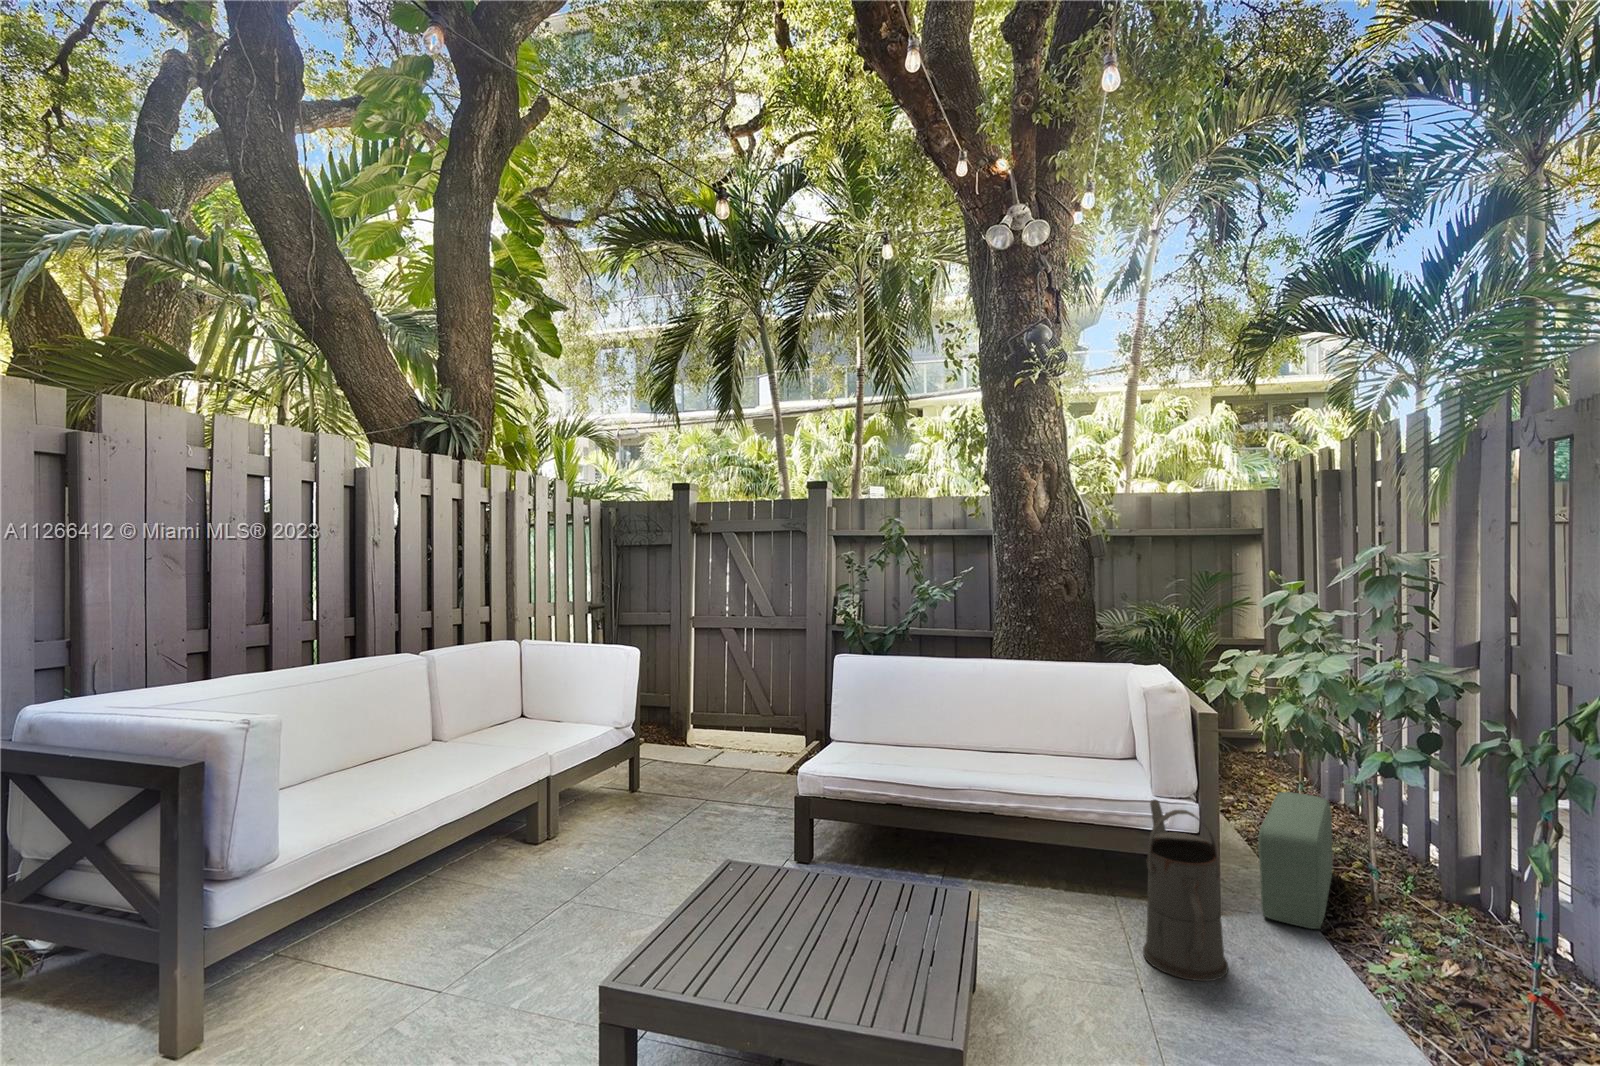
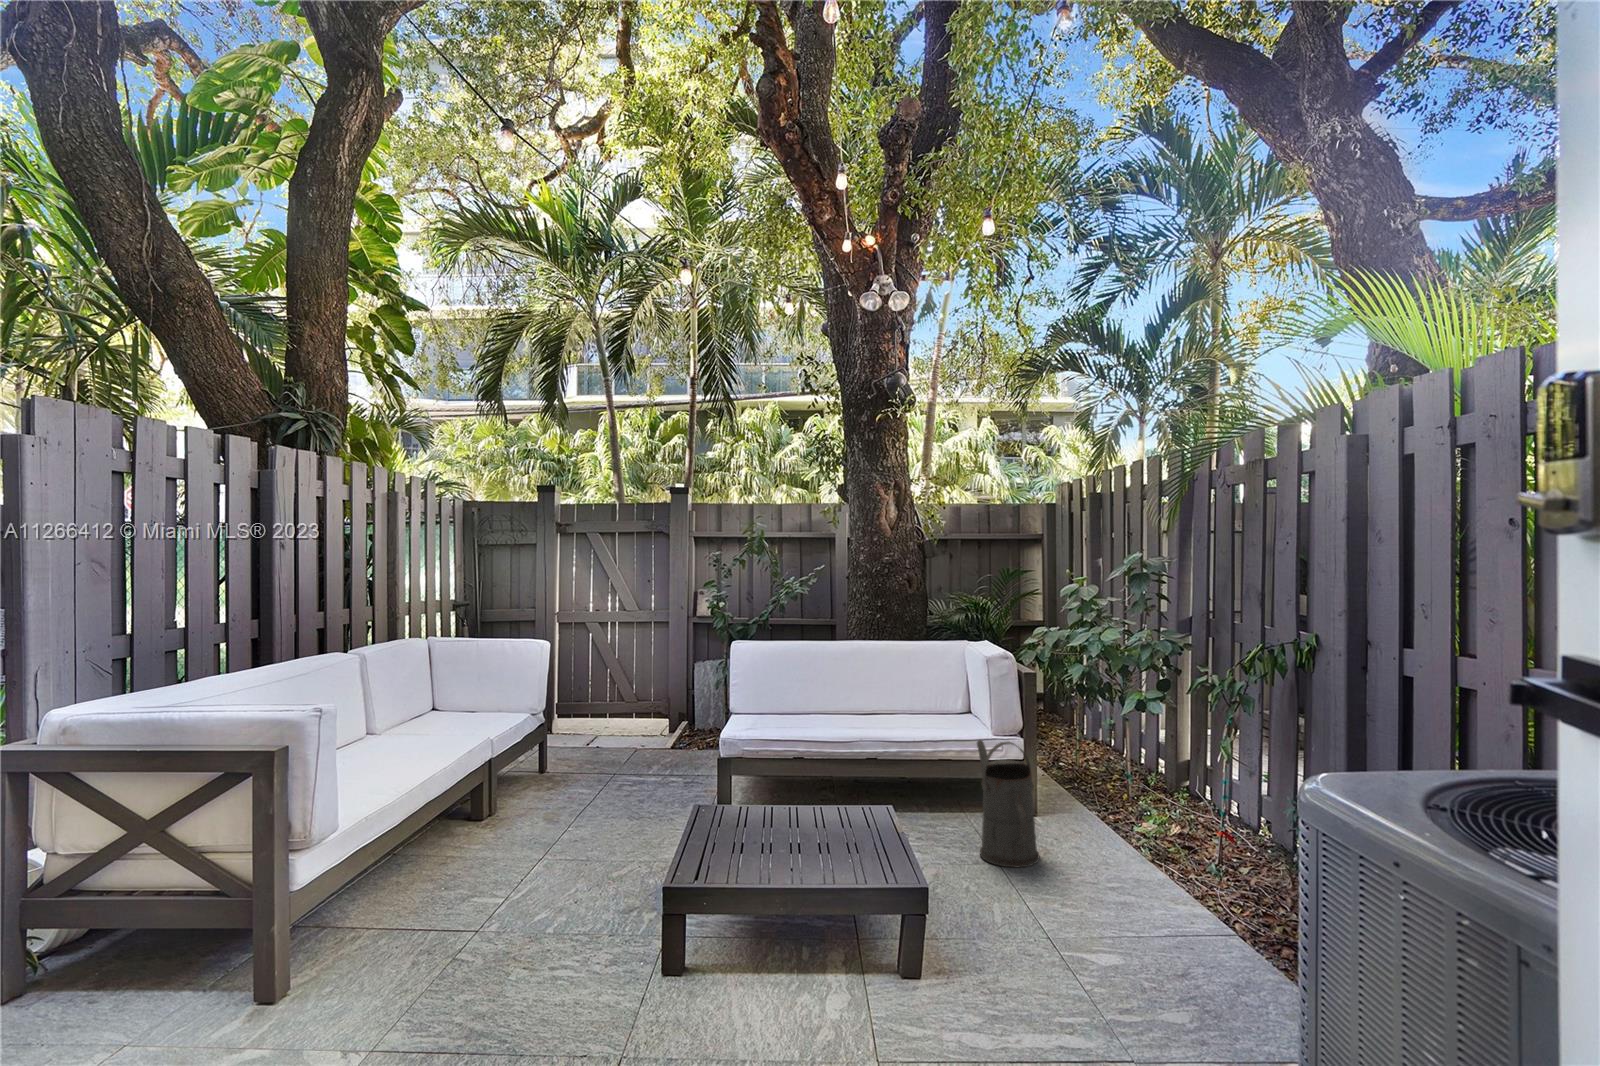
pouf: present [1258,792,1333,929] -> none [1052,729,1097,824]

